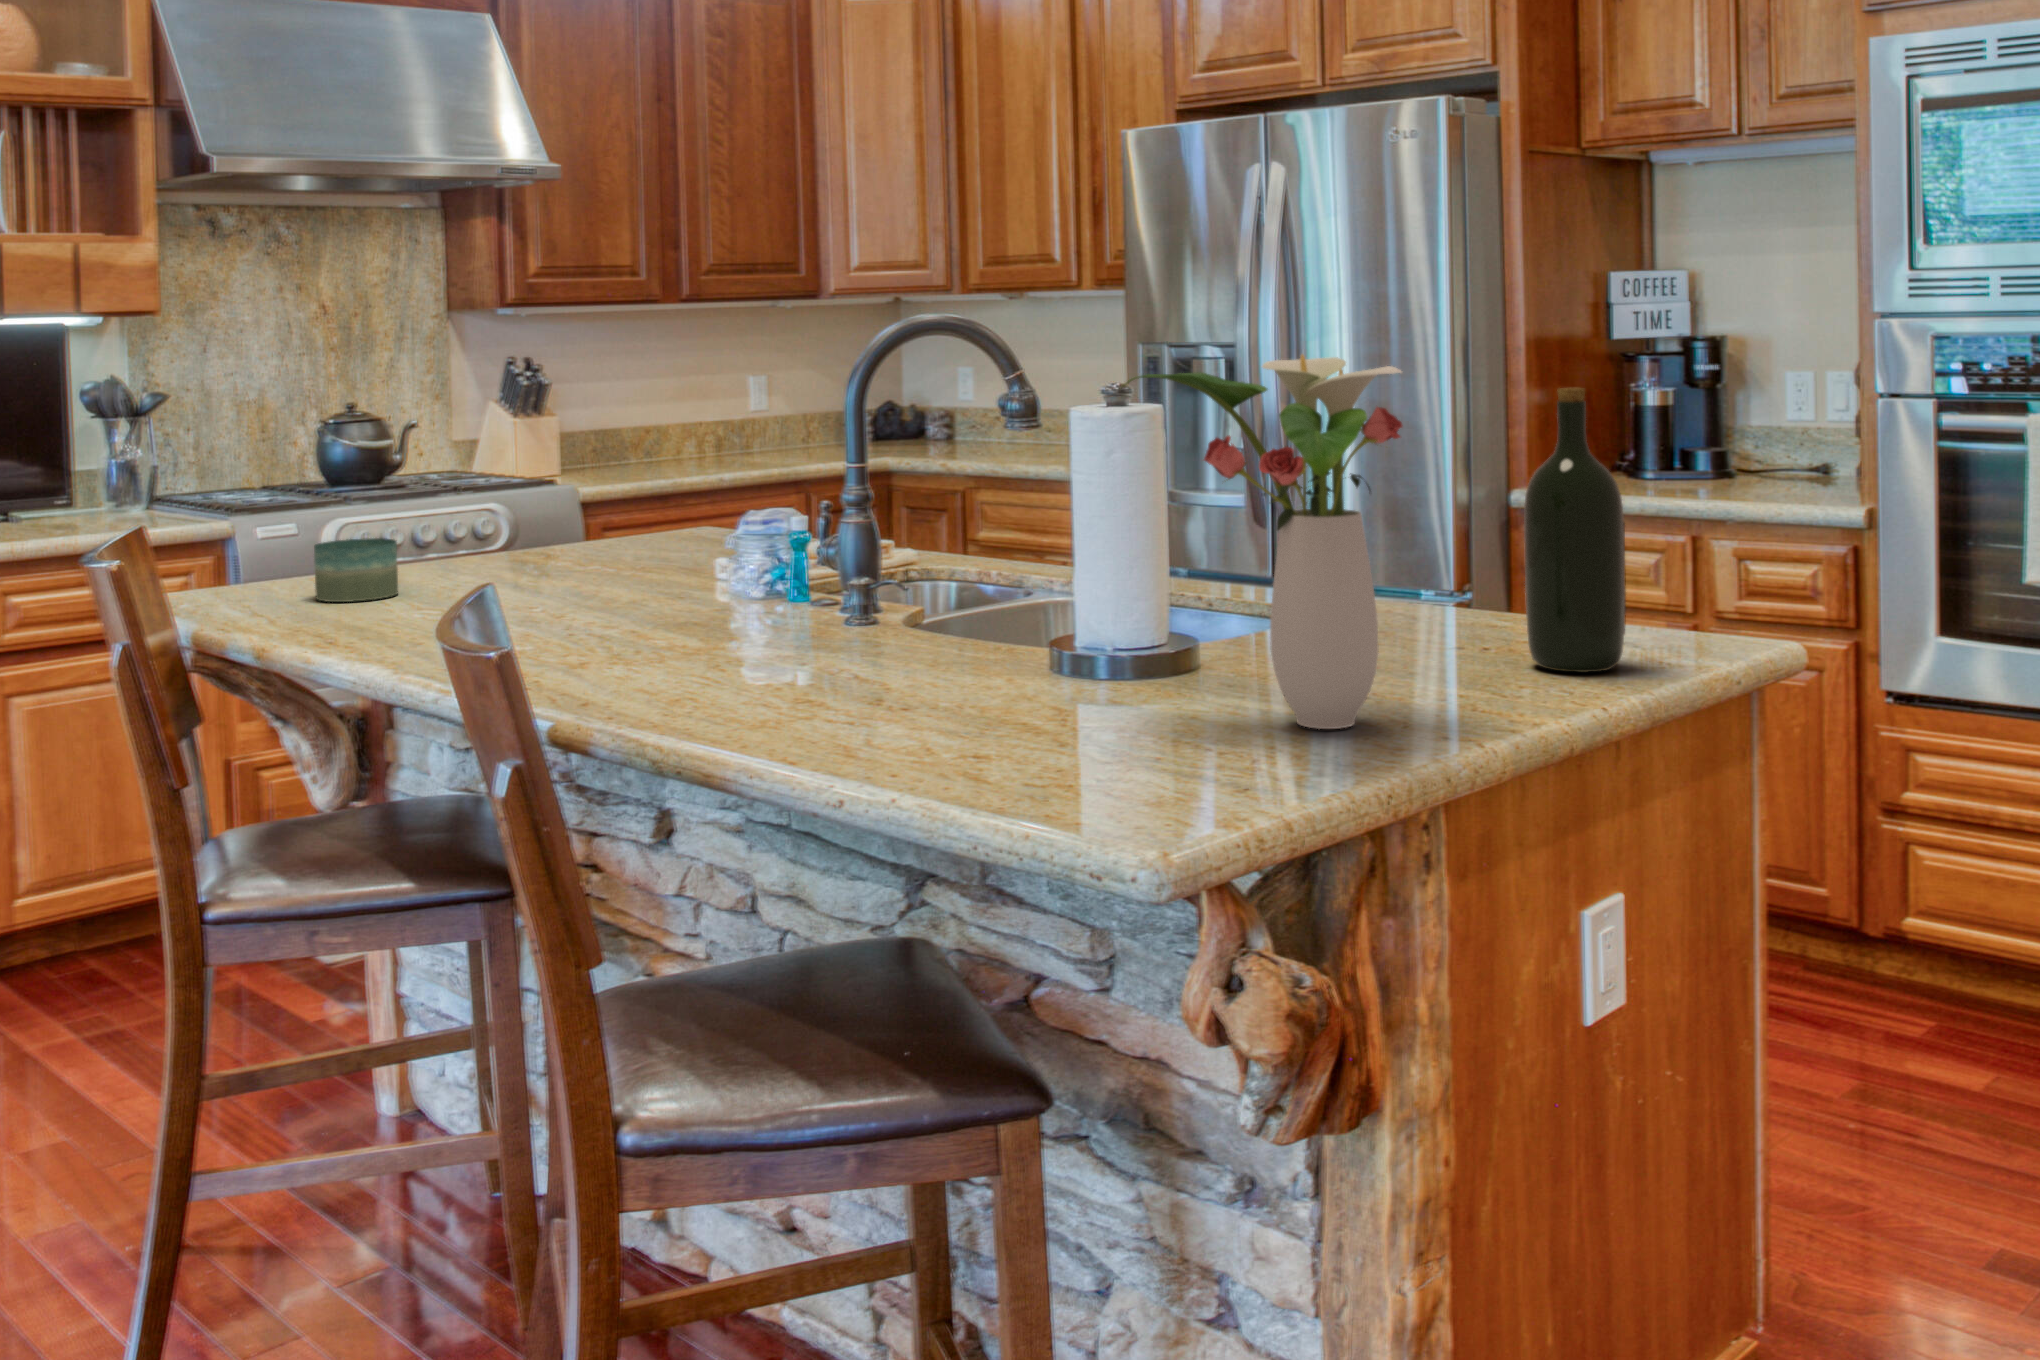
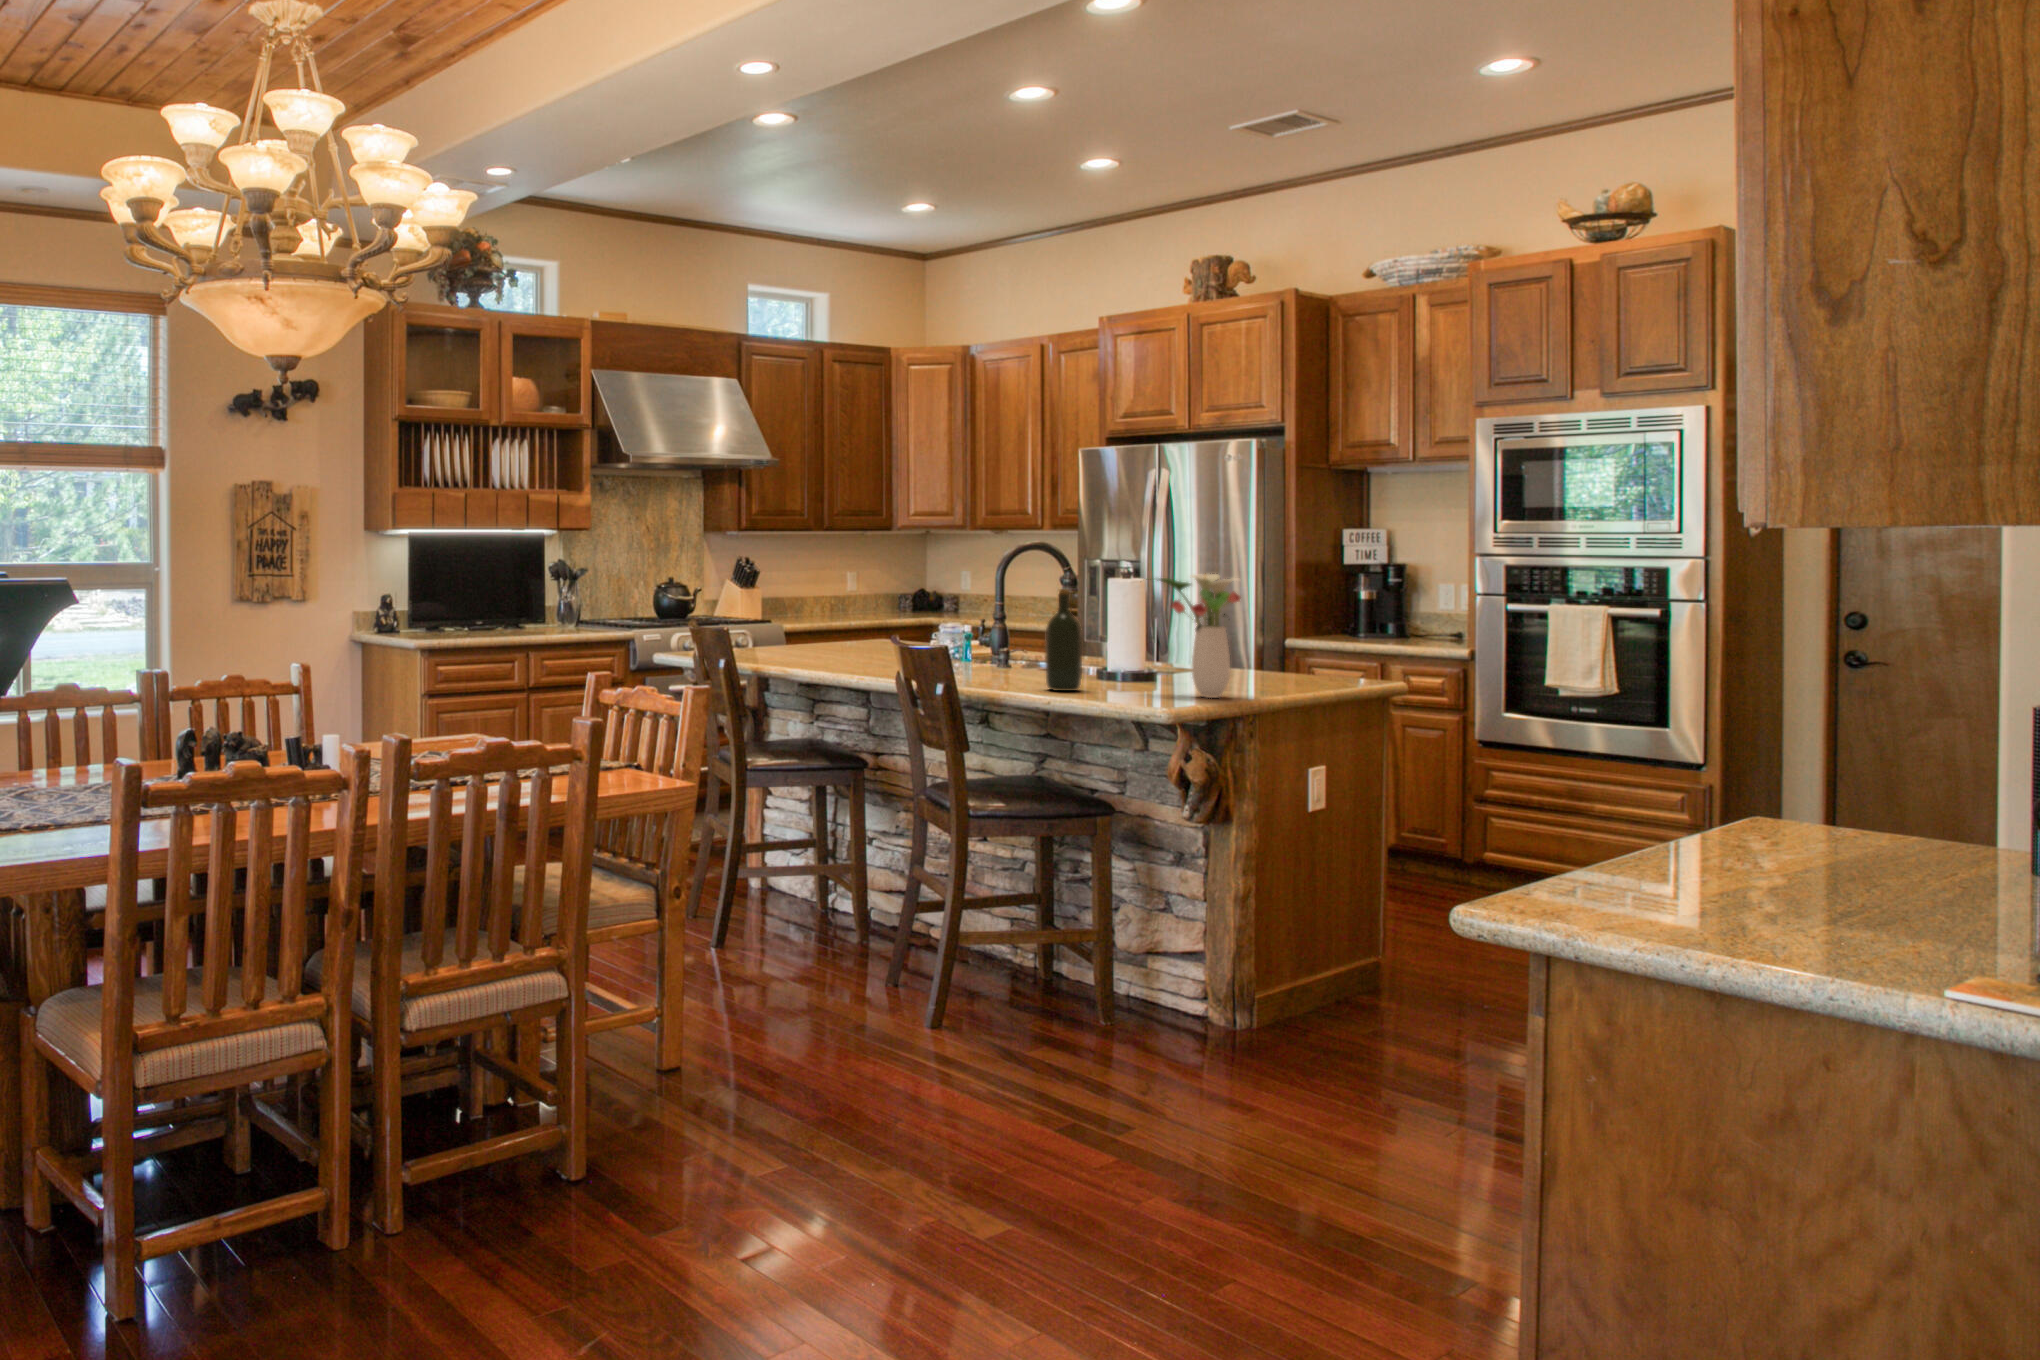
wine bottle: present [1524,388,1626,672] -> present [1045,589,1082,691]
candle: present [314,538,398,602] -> none [758,636,791,660]

